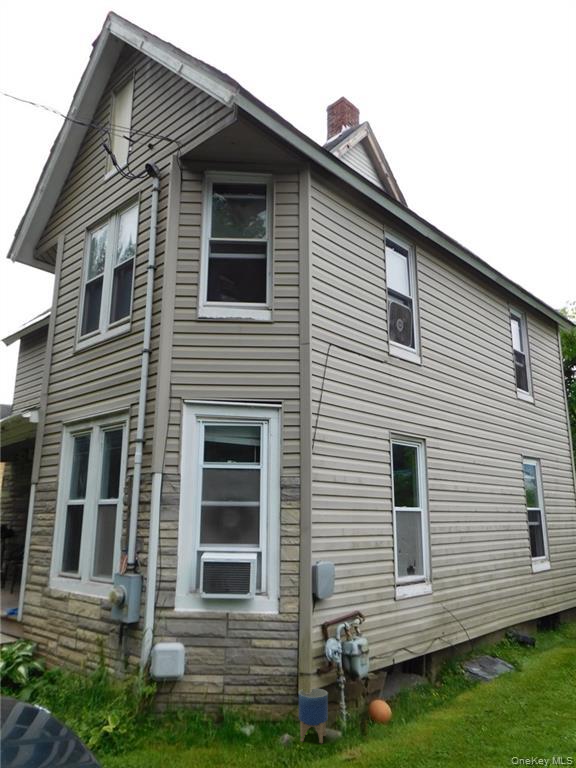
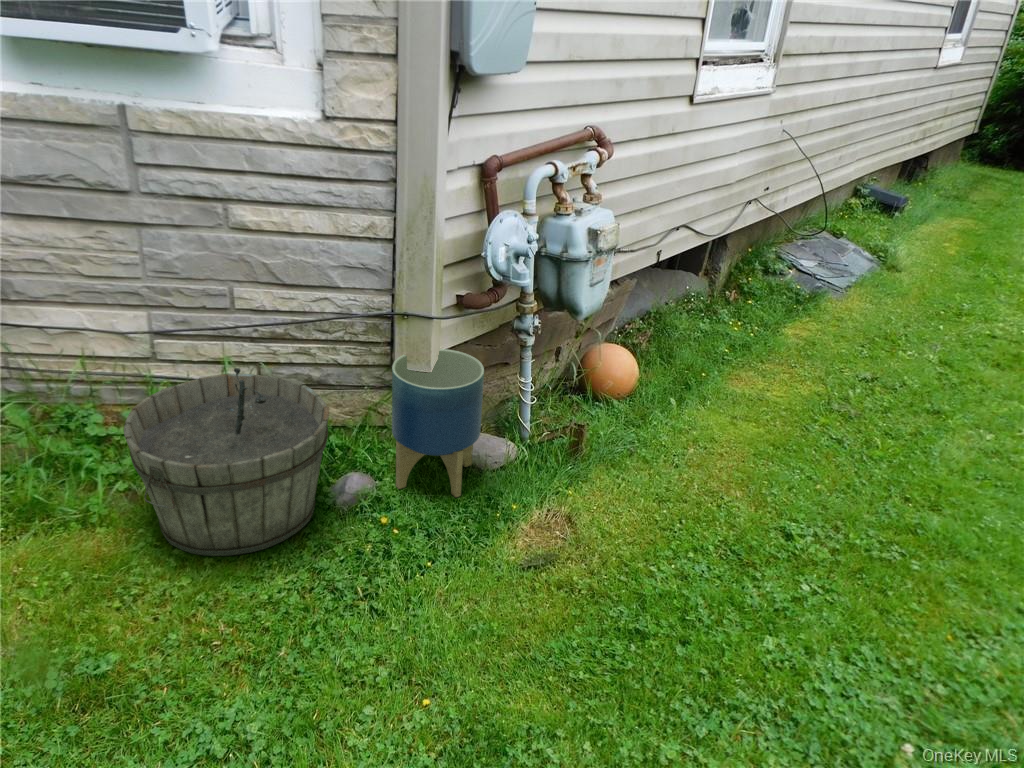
wooden bucket: none [223,691,281,756] -> present [124,368,329,556]

